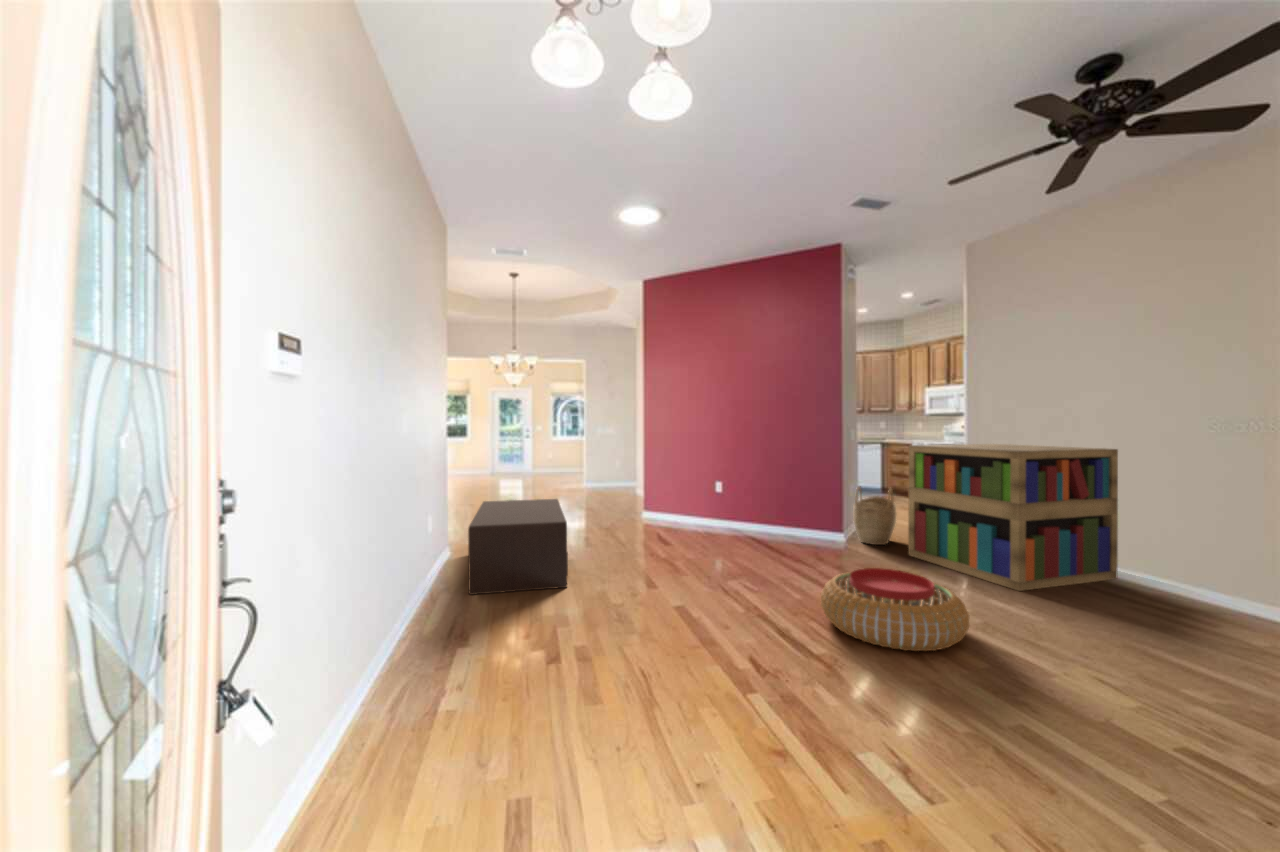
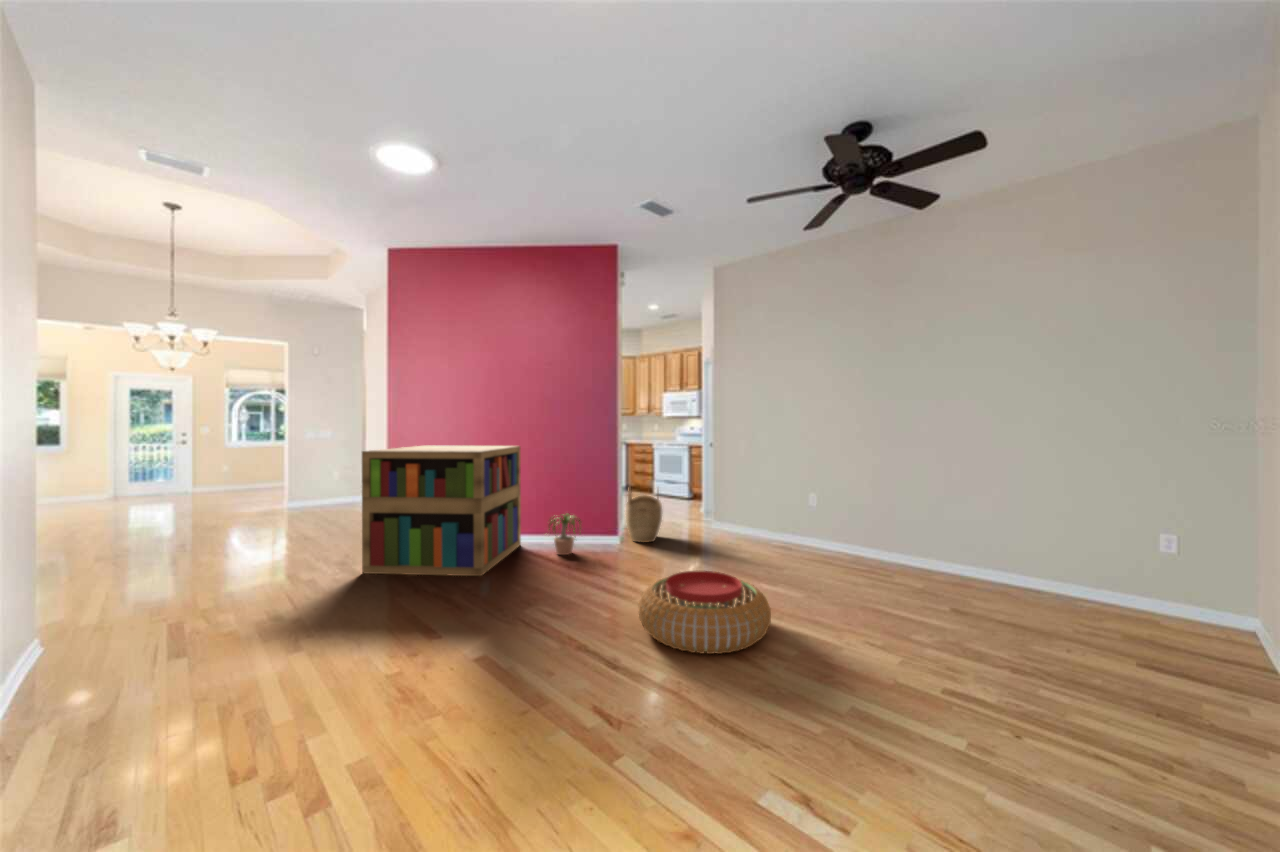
bookshelf: present [908,444,1118,591] -> present [362,446,521,576]
coffee table: present [468,499,568,595] -> none [96,534,300,725]
potted plant: none [762,506,809,545] -> present [549,513,581,555]

